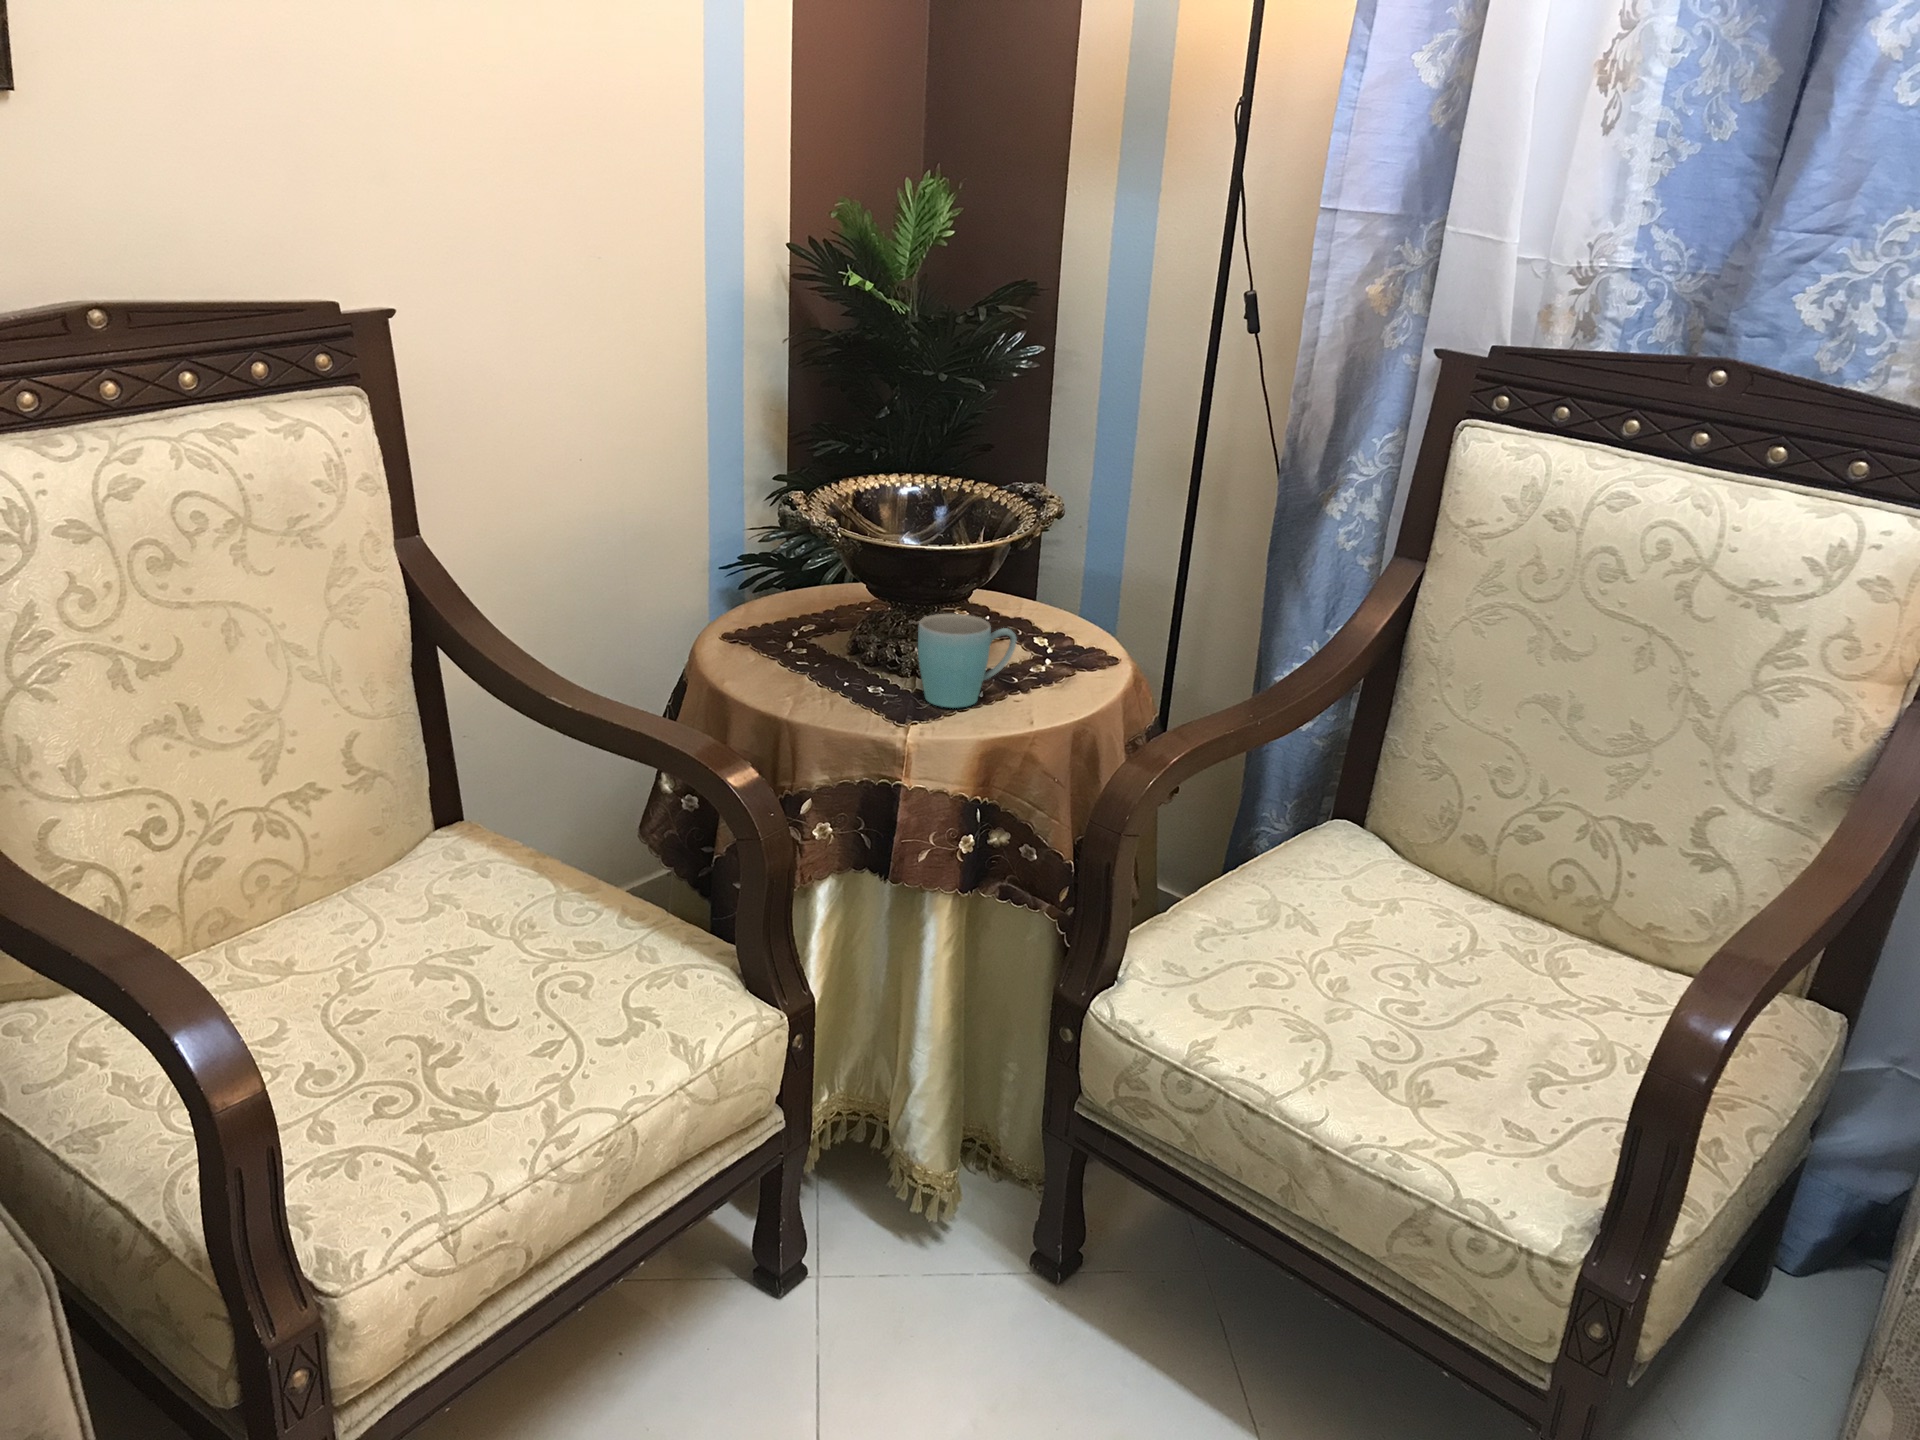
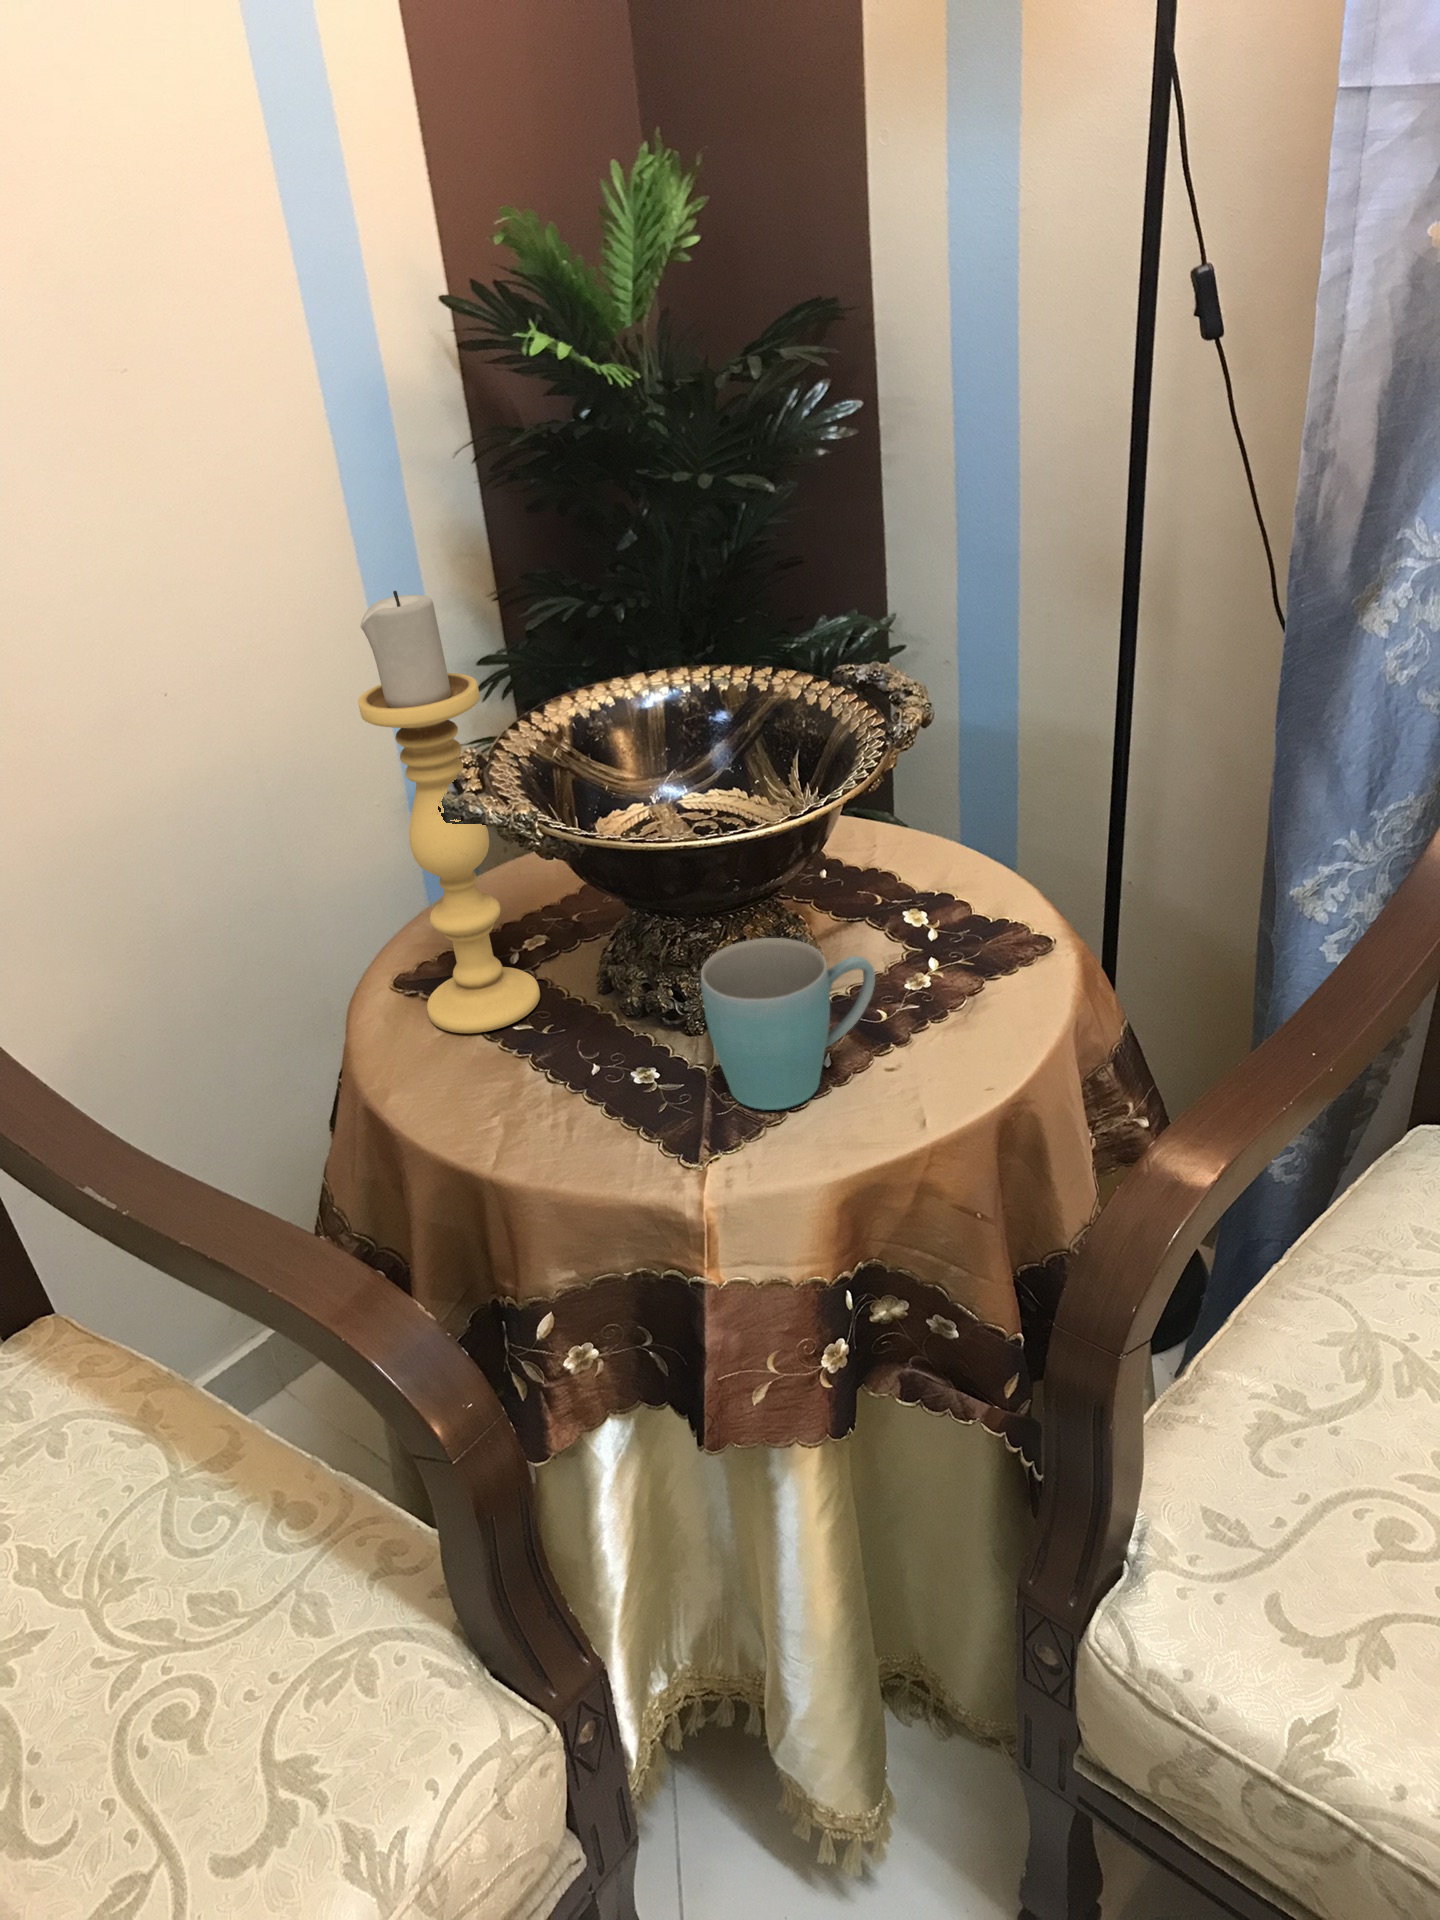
candle holder: none [740,392,810,662] -> present [358,591,540,1033]

